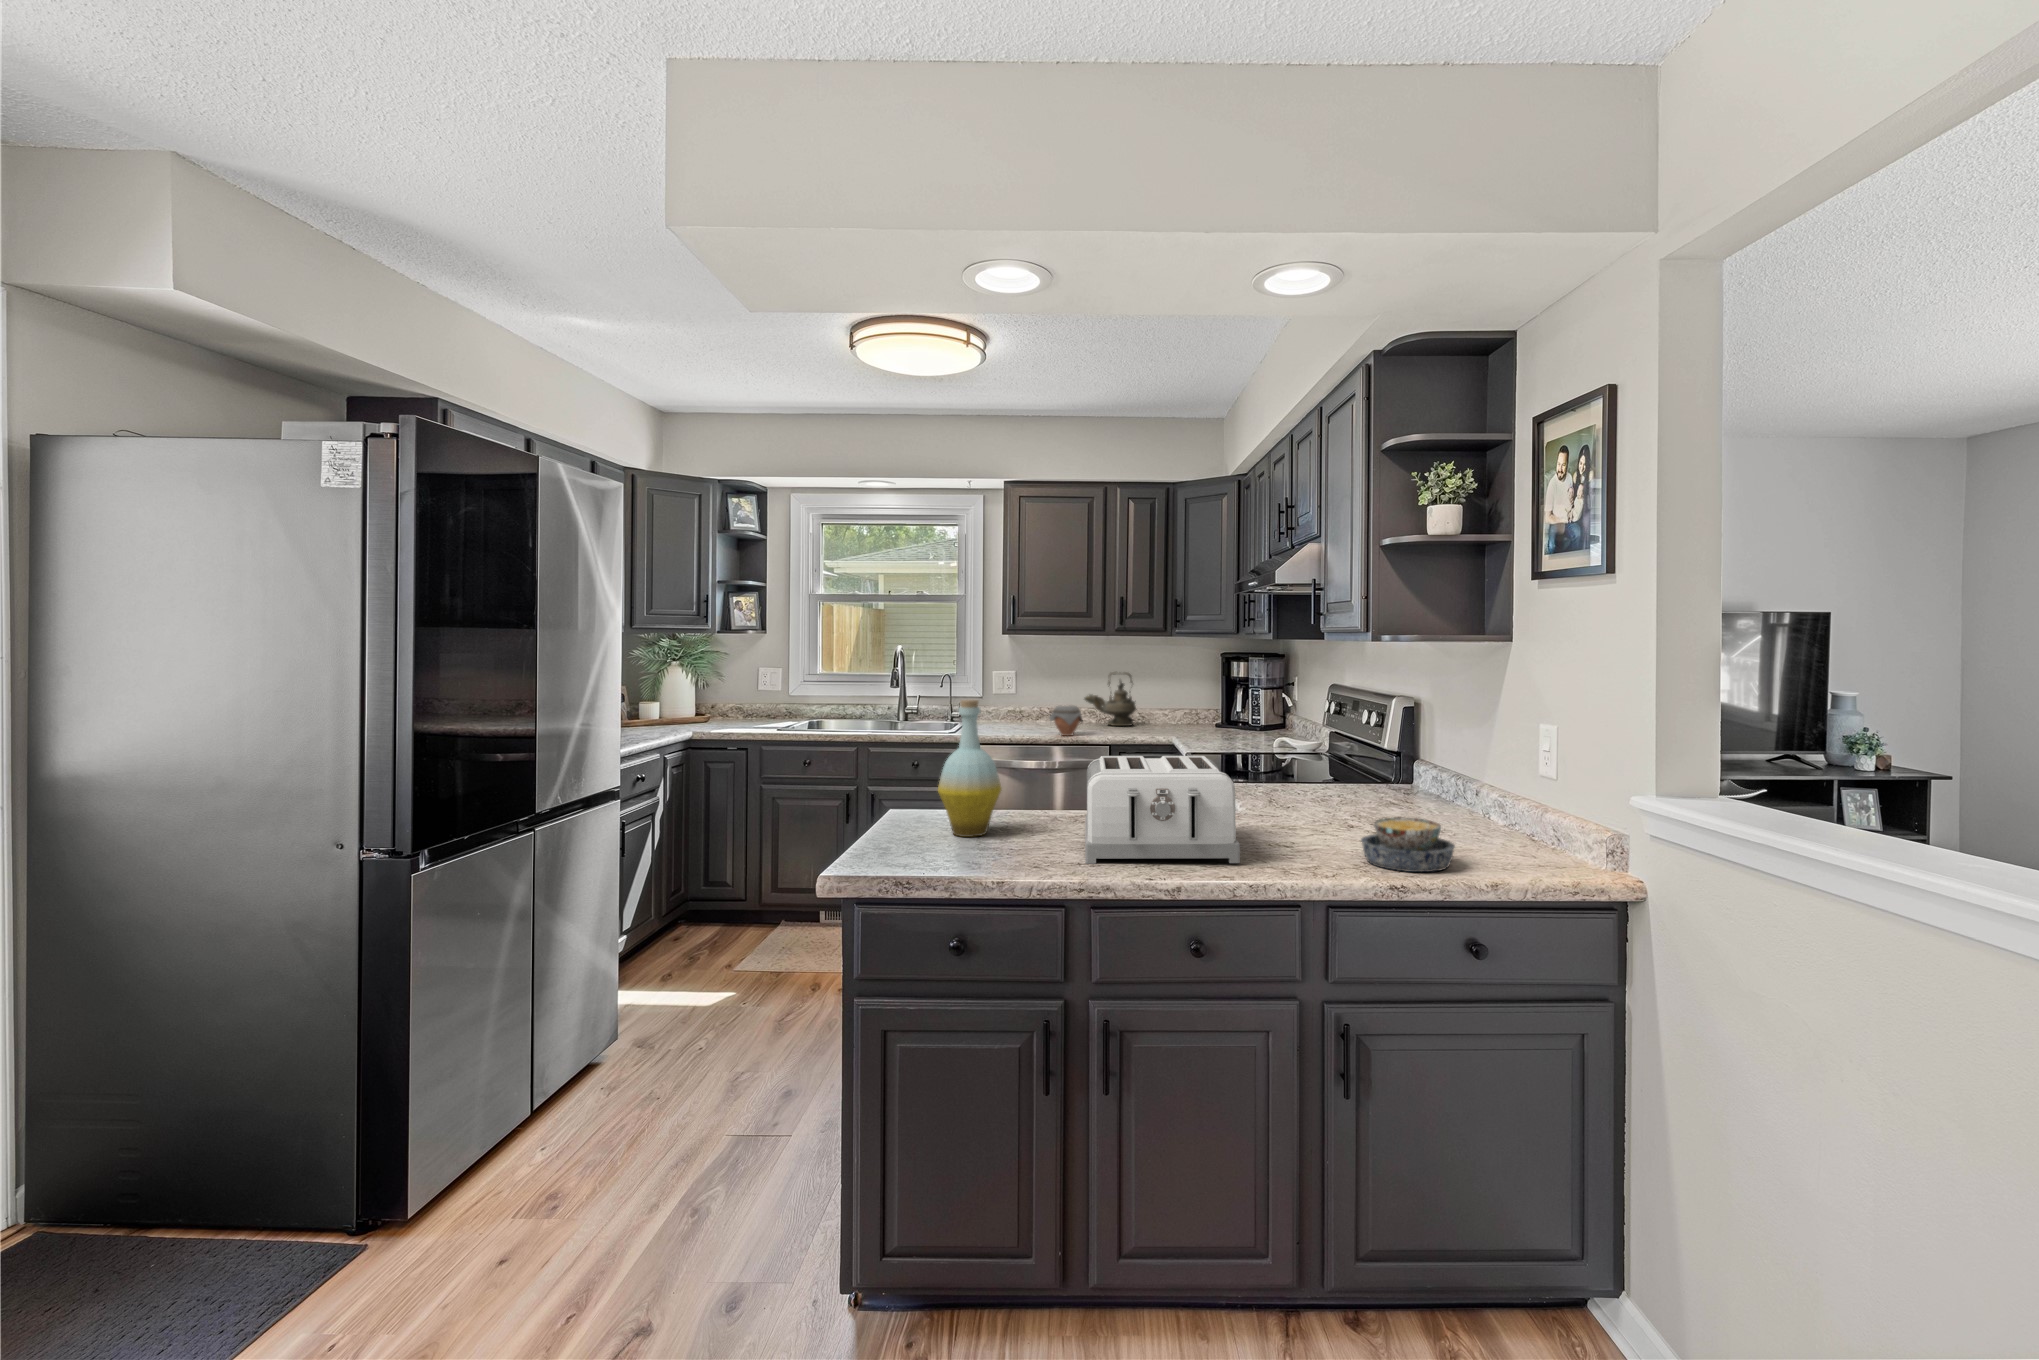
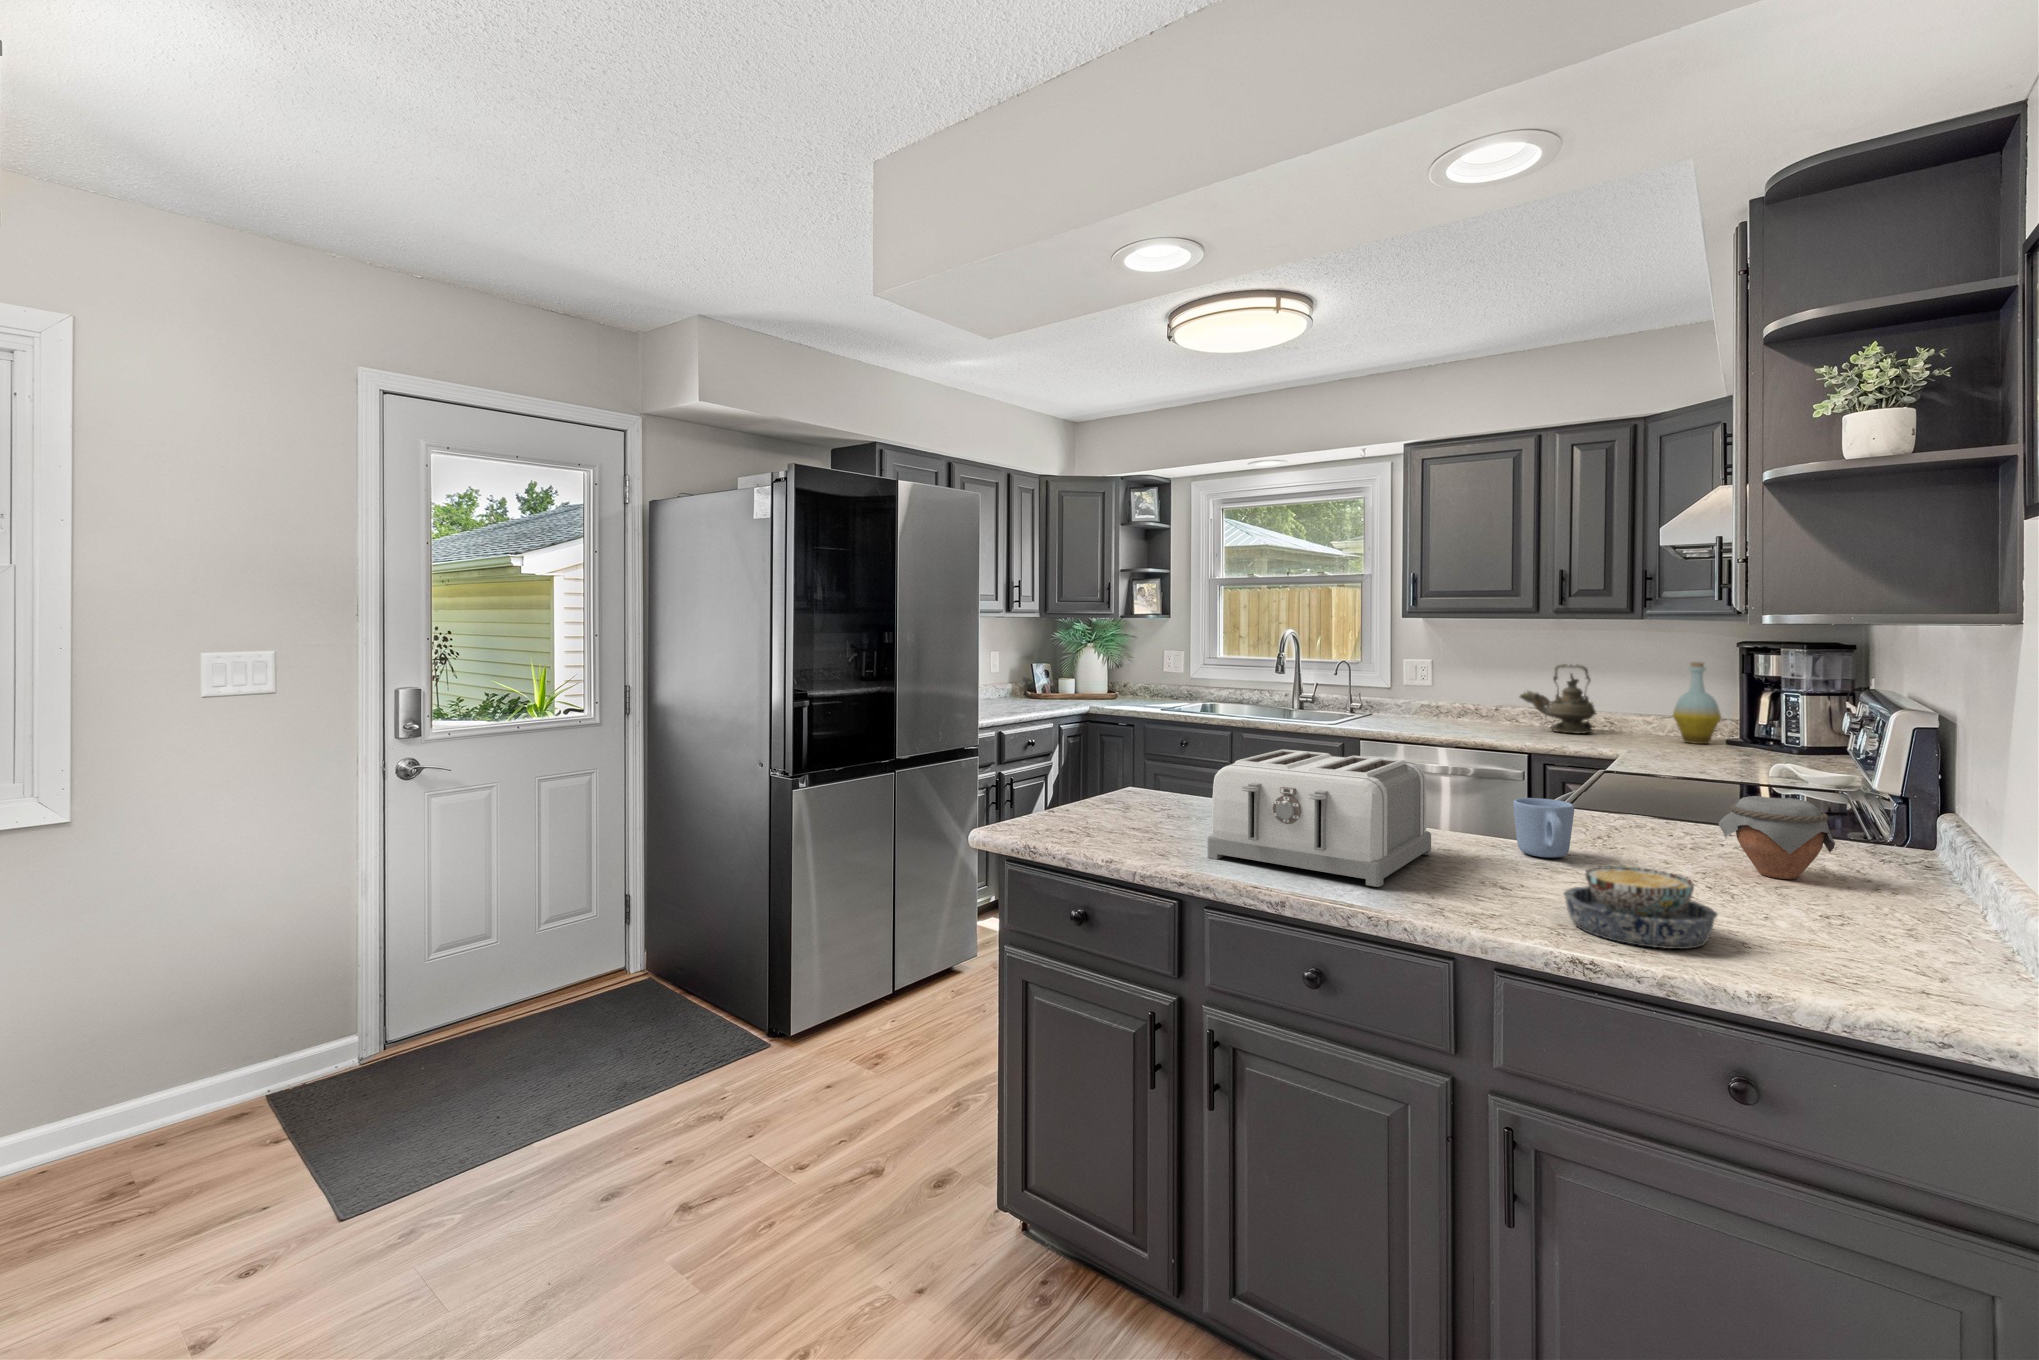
bottle: present [938,700,1001,837] -> present [1673,662,1721,744]
jar: present [1049,706,1083,736] -> present [1718,796,1835,879]
mug: none [1253,777,1297,821] -> present [1513,798,1574,858]

